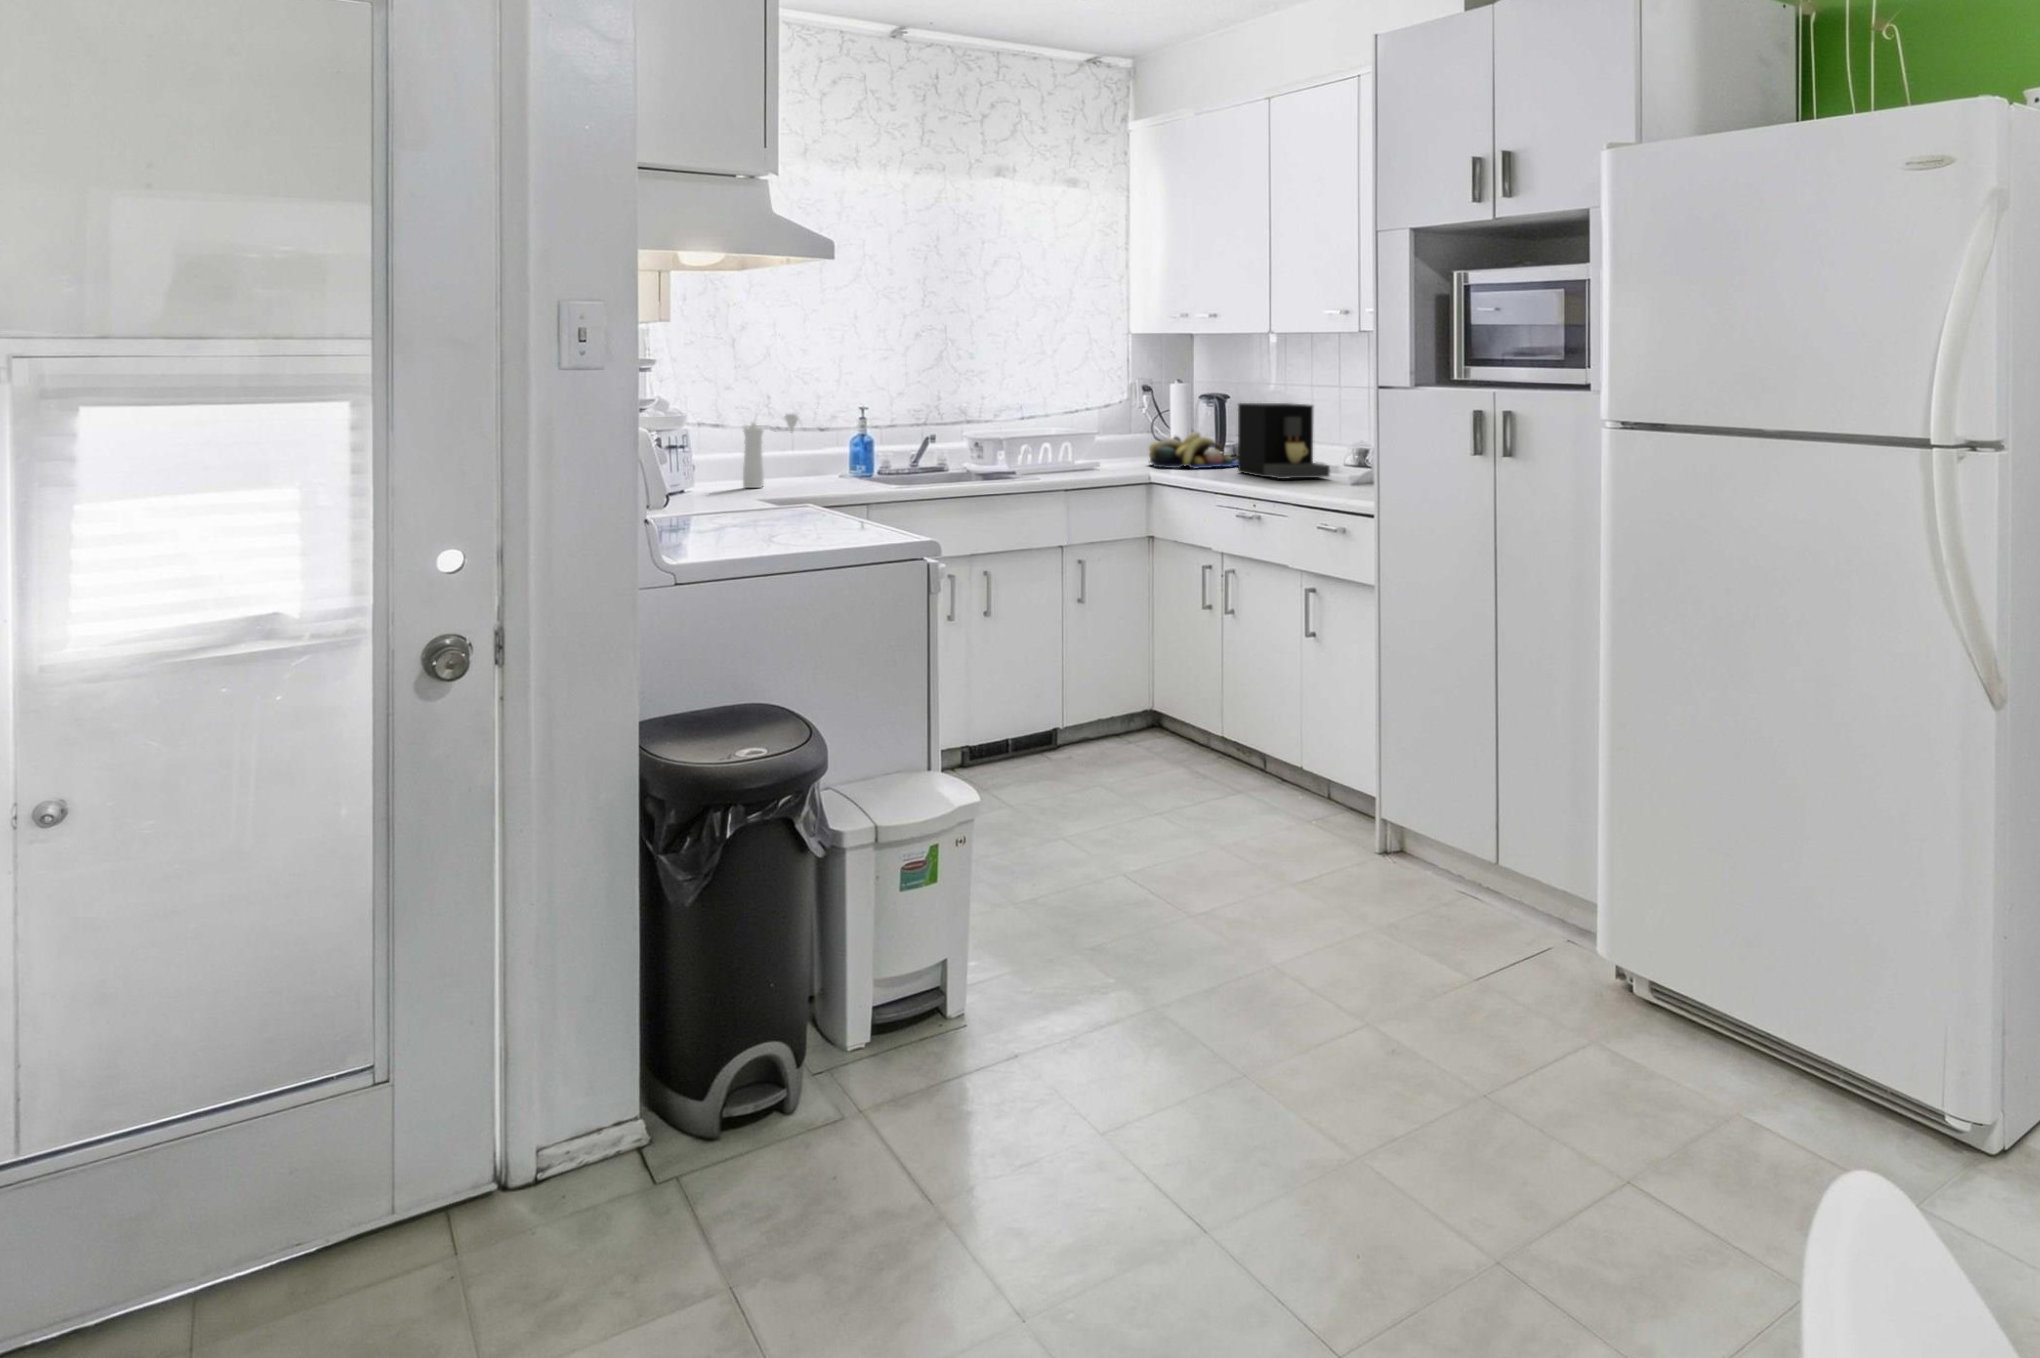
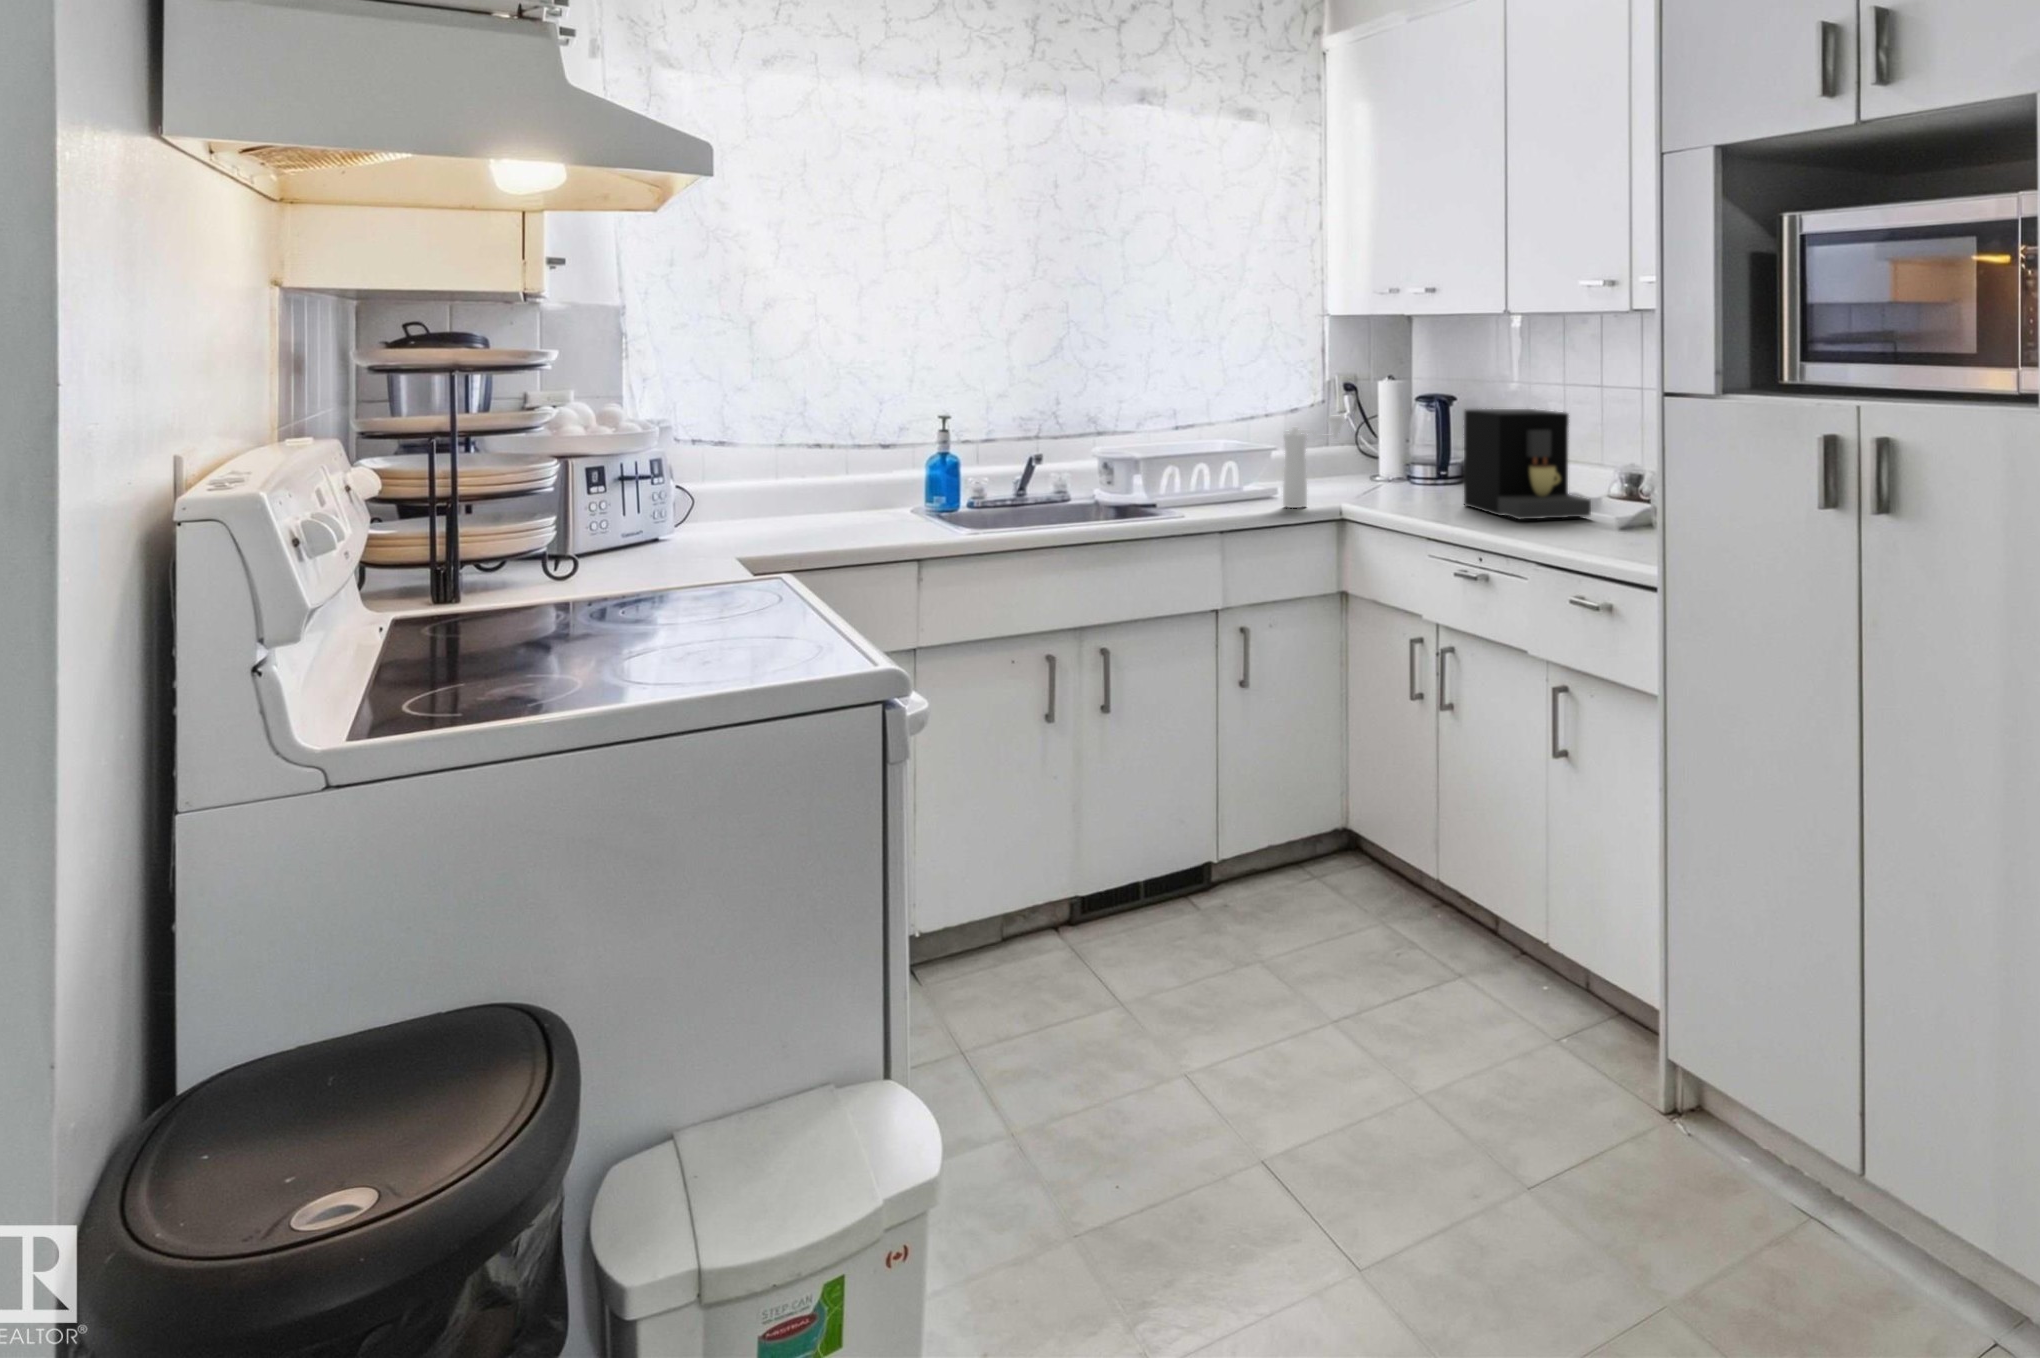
pepper mill: present [743,414,799,488] -> present [1283,415,1344,508]
fruit bowl: present [1149,431,1238,469] -> none [1346,444,1474,498]

